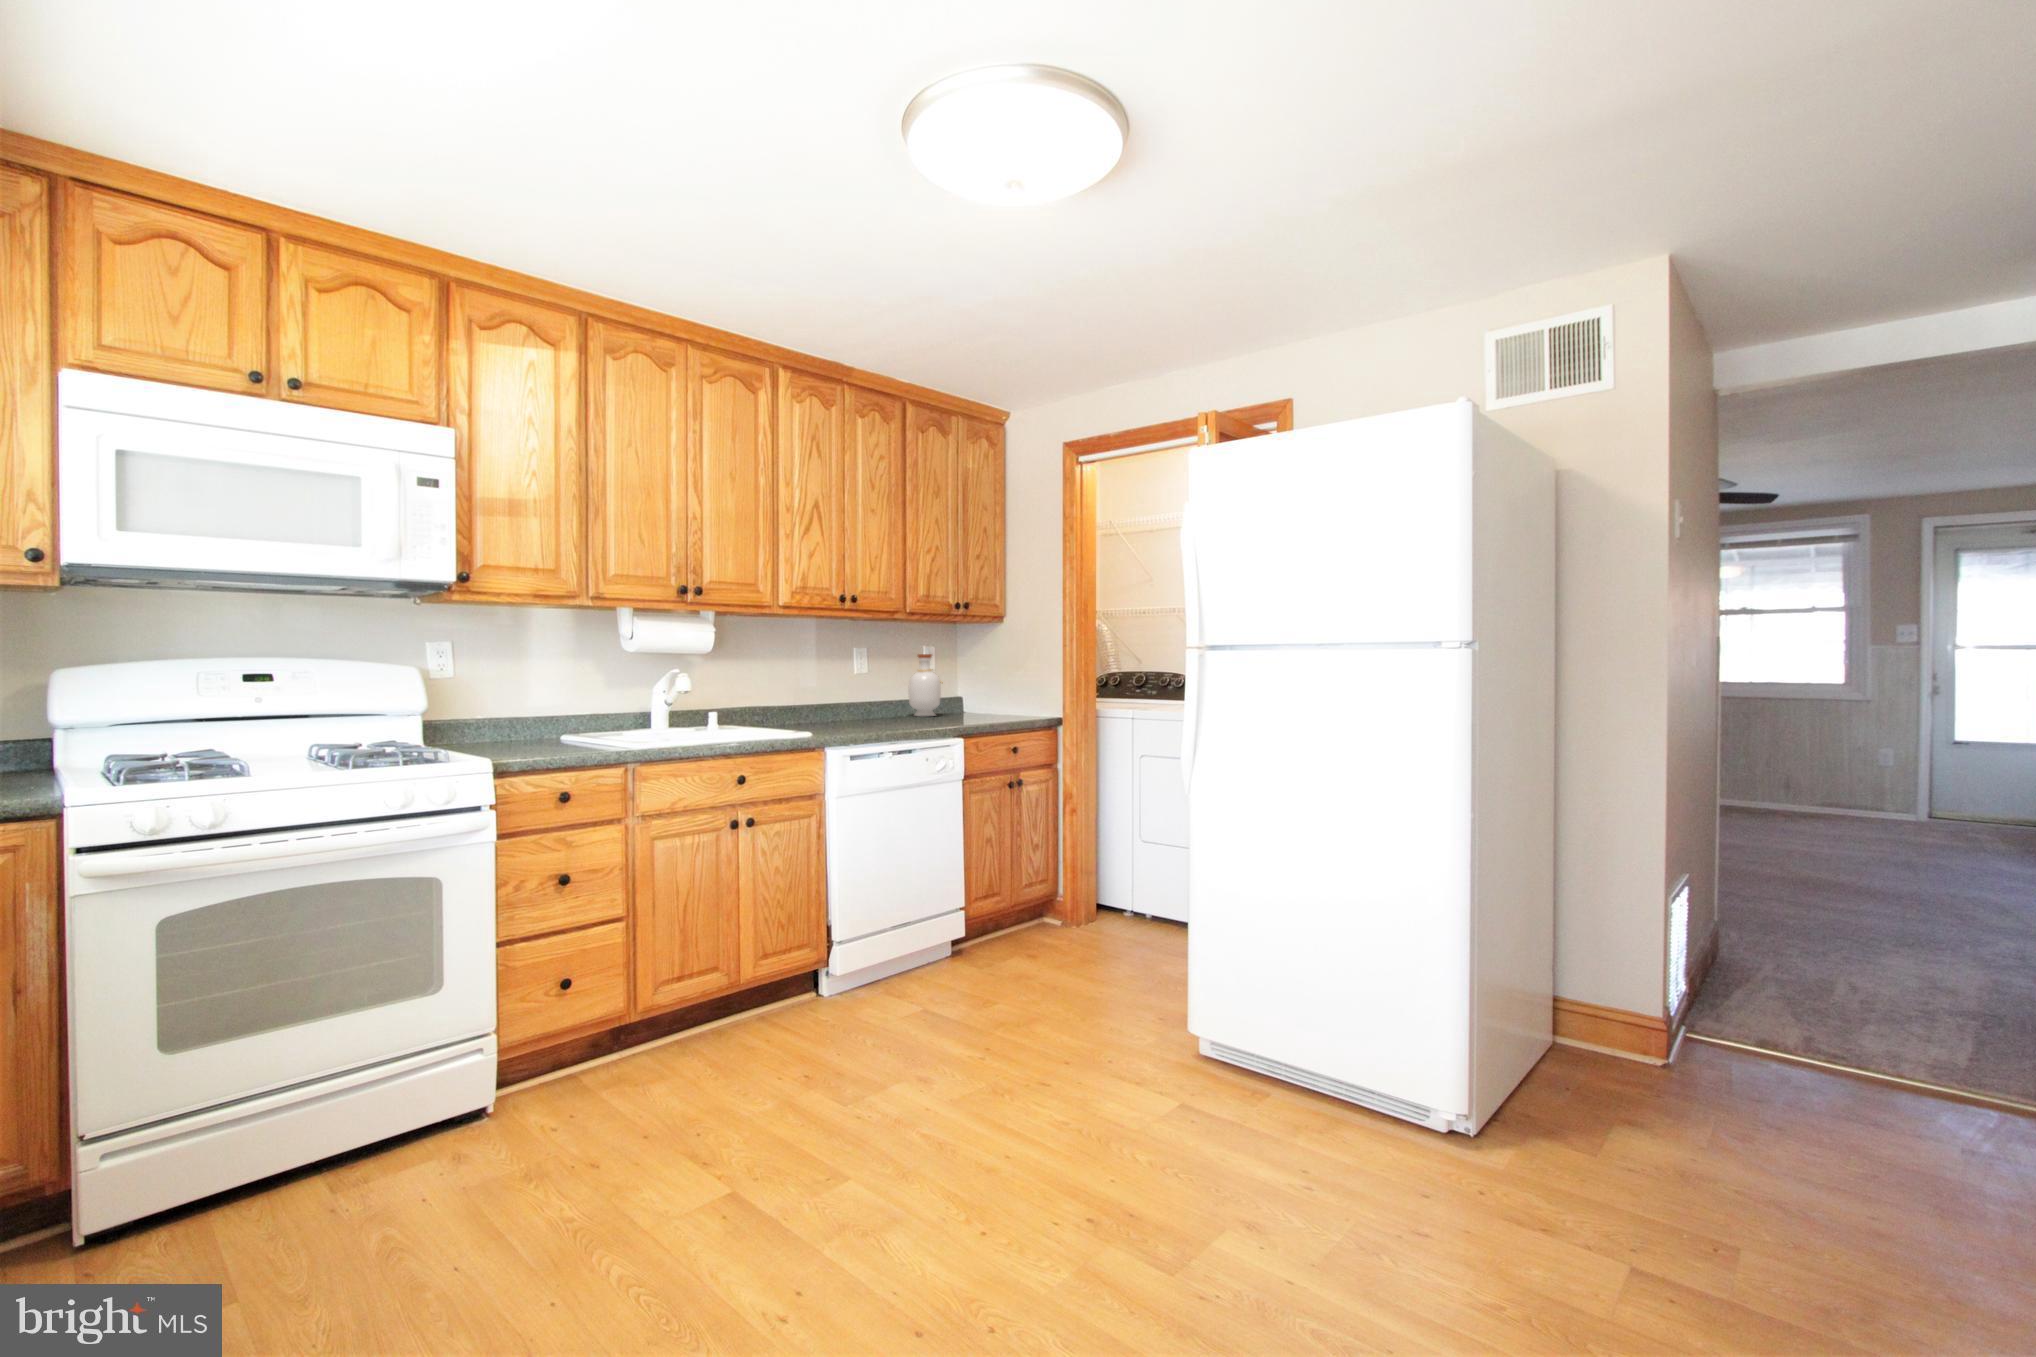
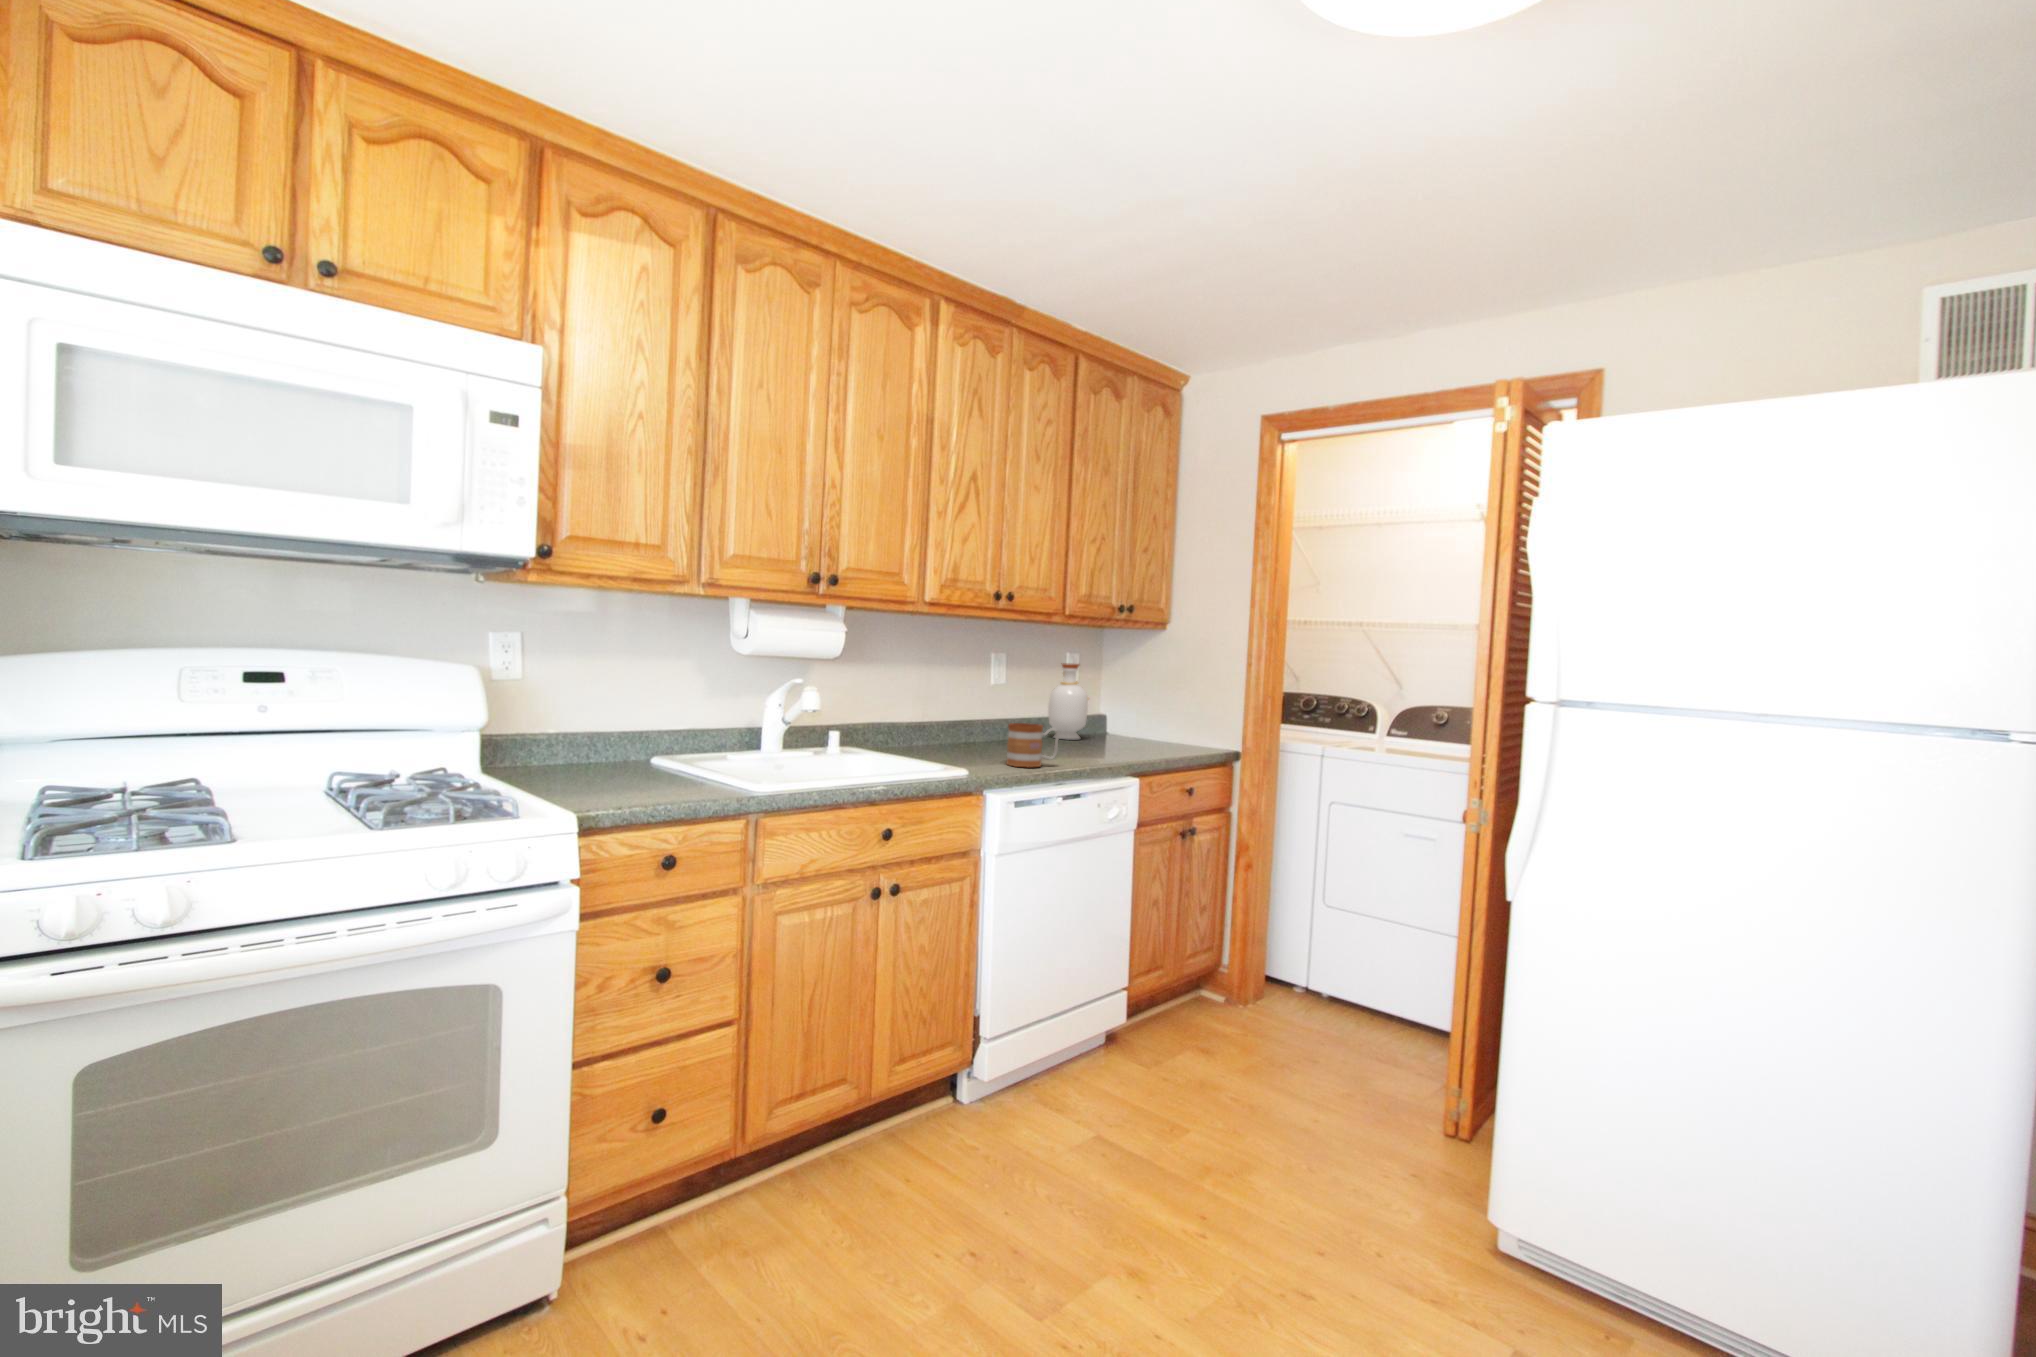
mug: none [854,699,896,732] -> present [1007,723,1059,767]

